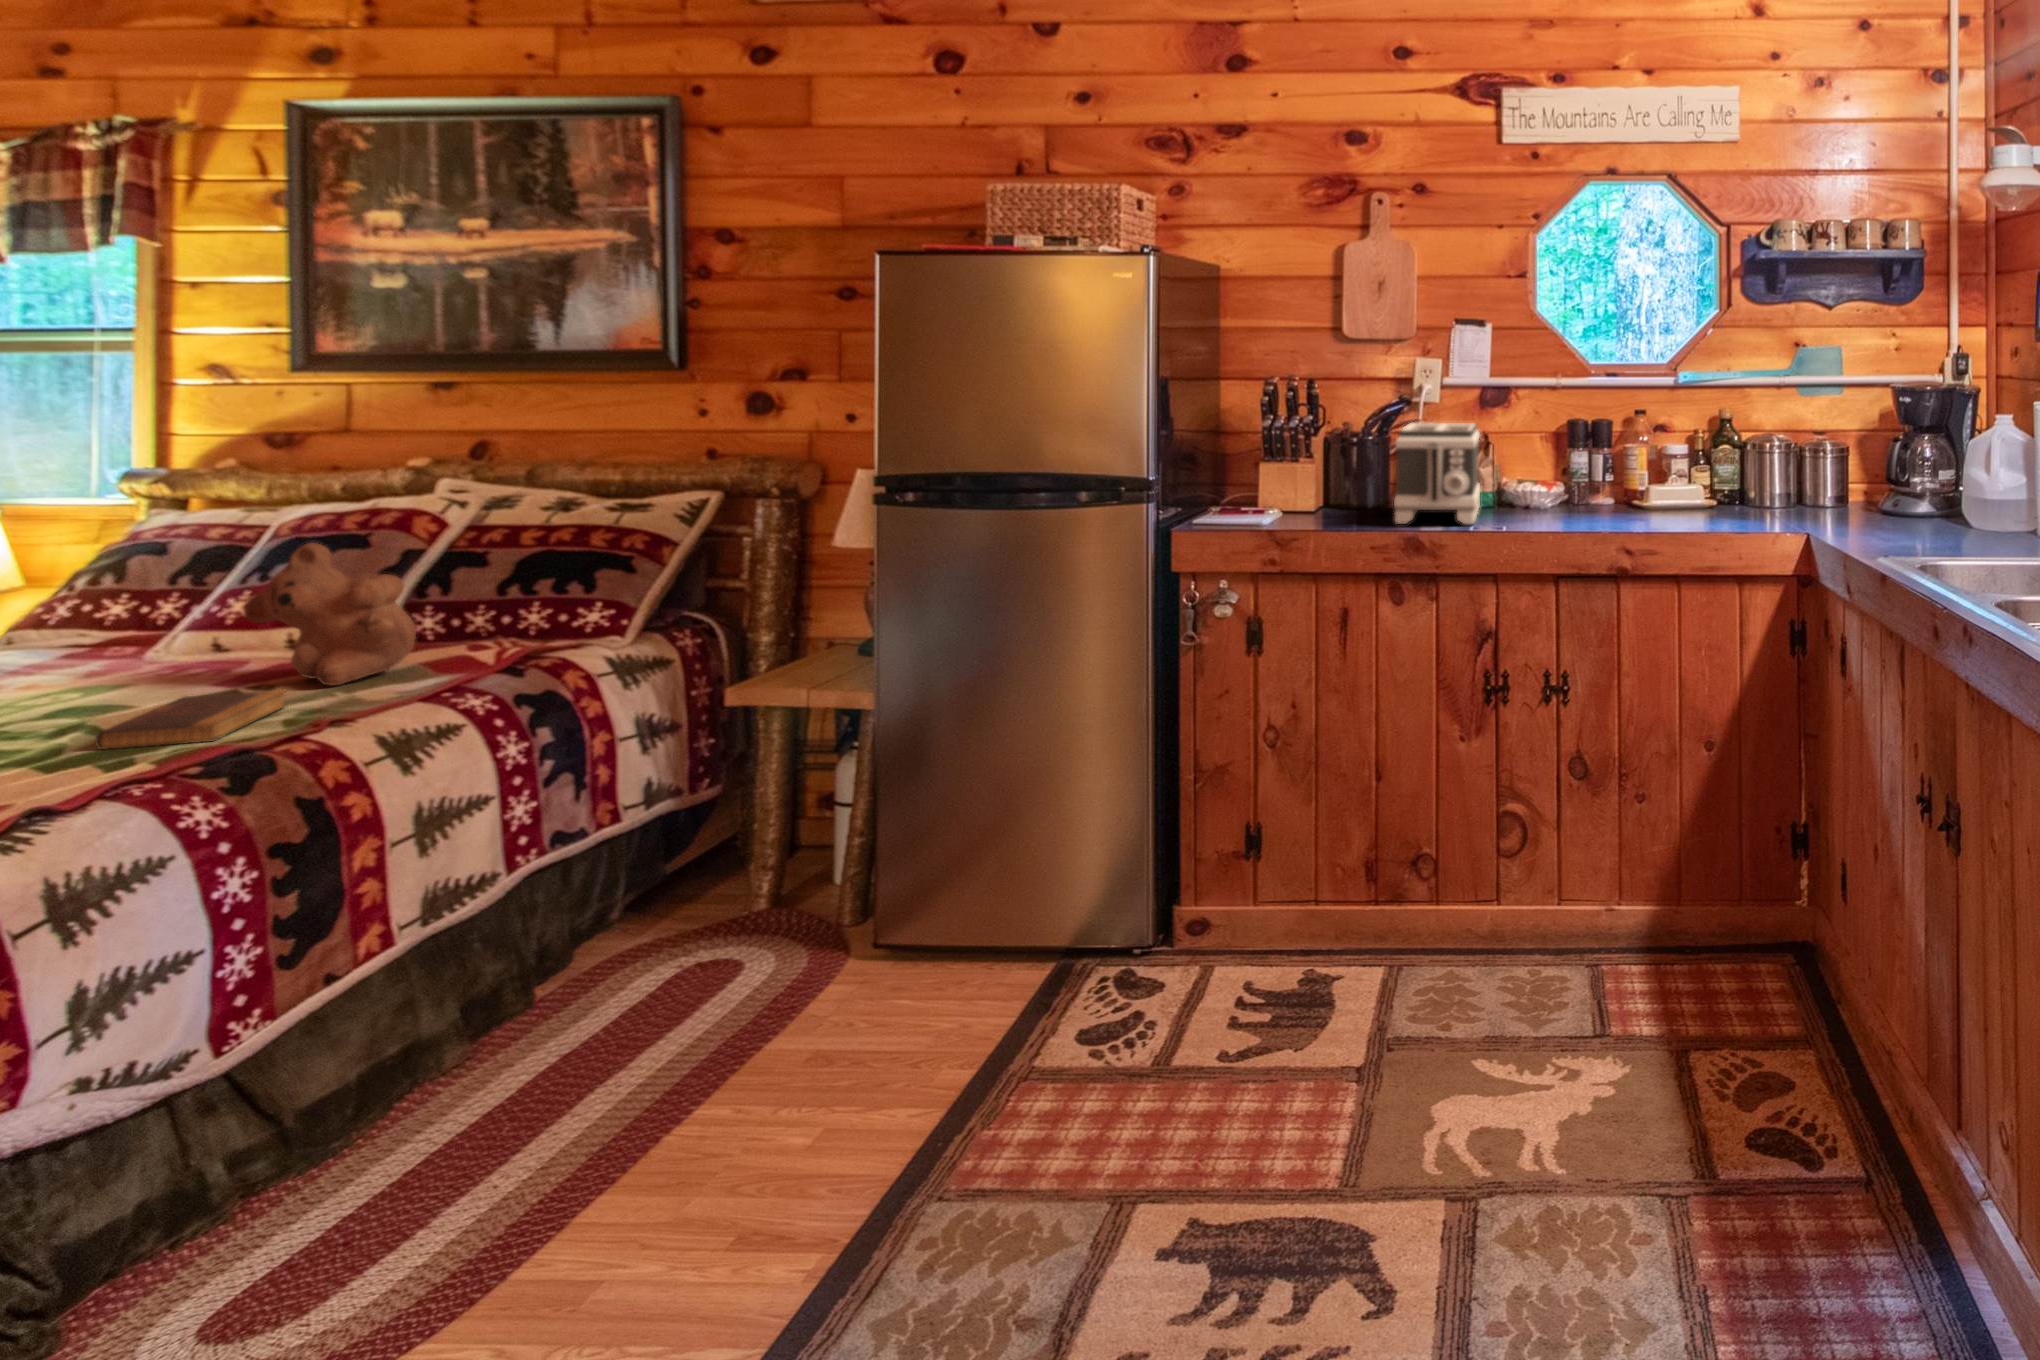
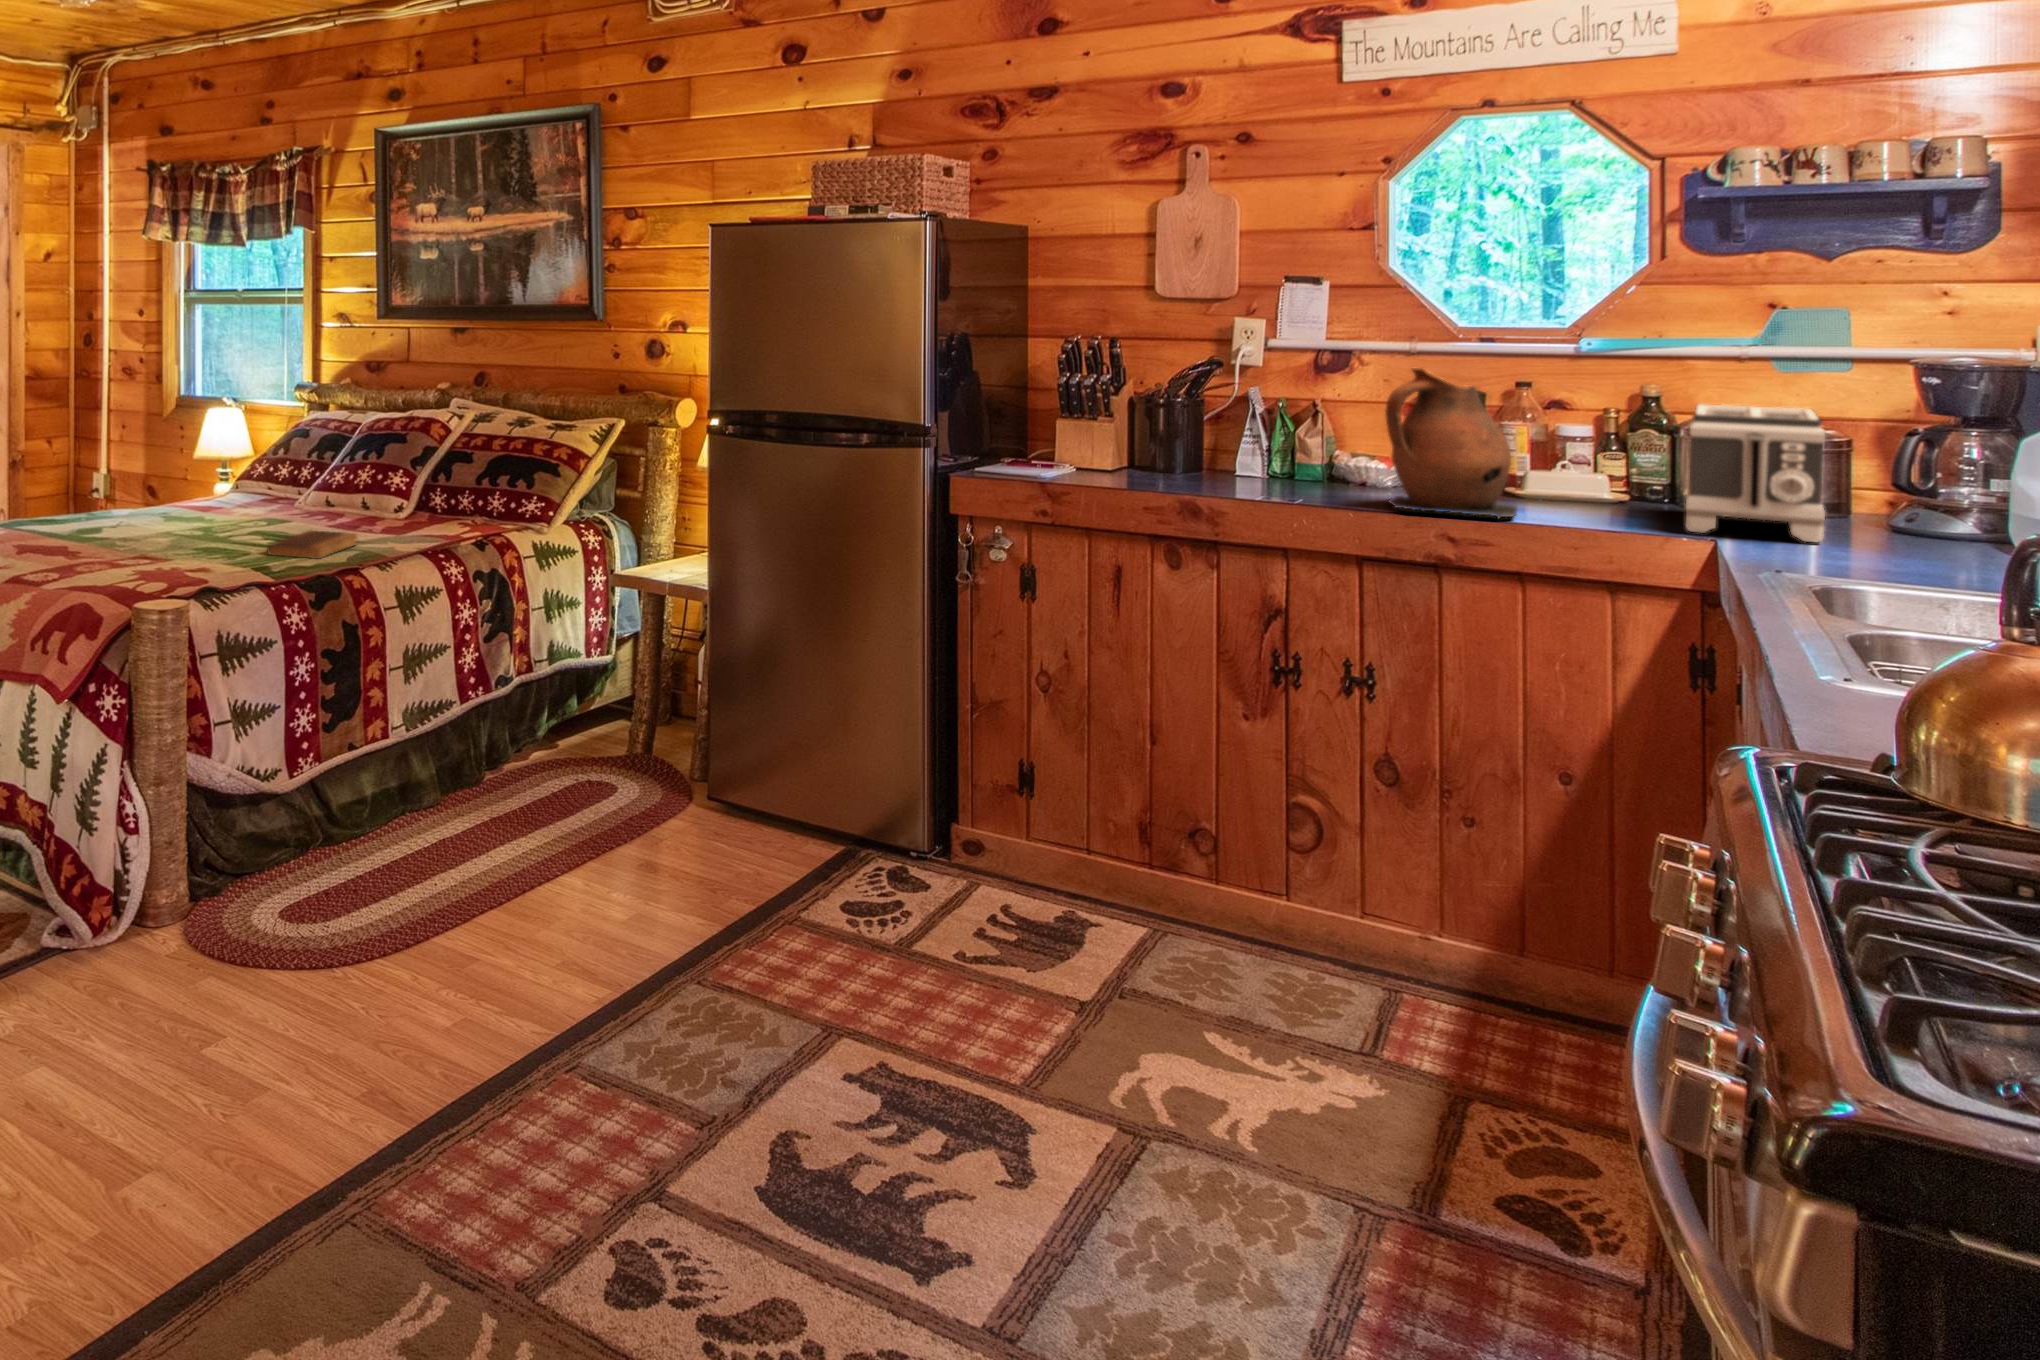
ceramic pitcher: none [1565,399,1671,527] -> present [1385,368,1517,518]
toaster: present [1394,423,1480,524] -> present [1685,404,1825,542]
teddy bear: present [244,543,416,686] -> none [342,438,429,536]

